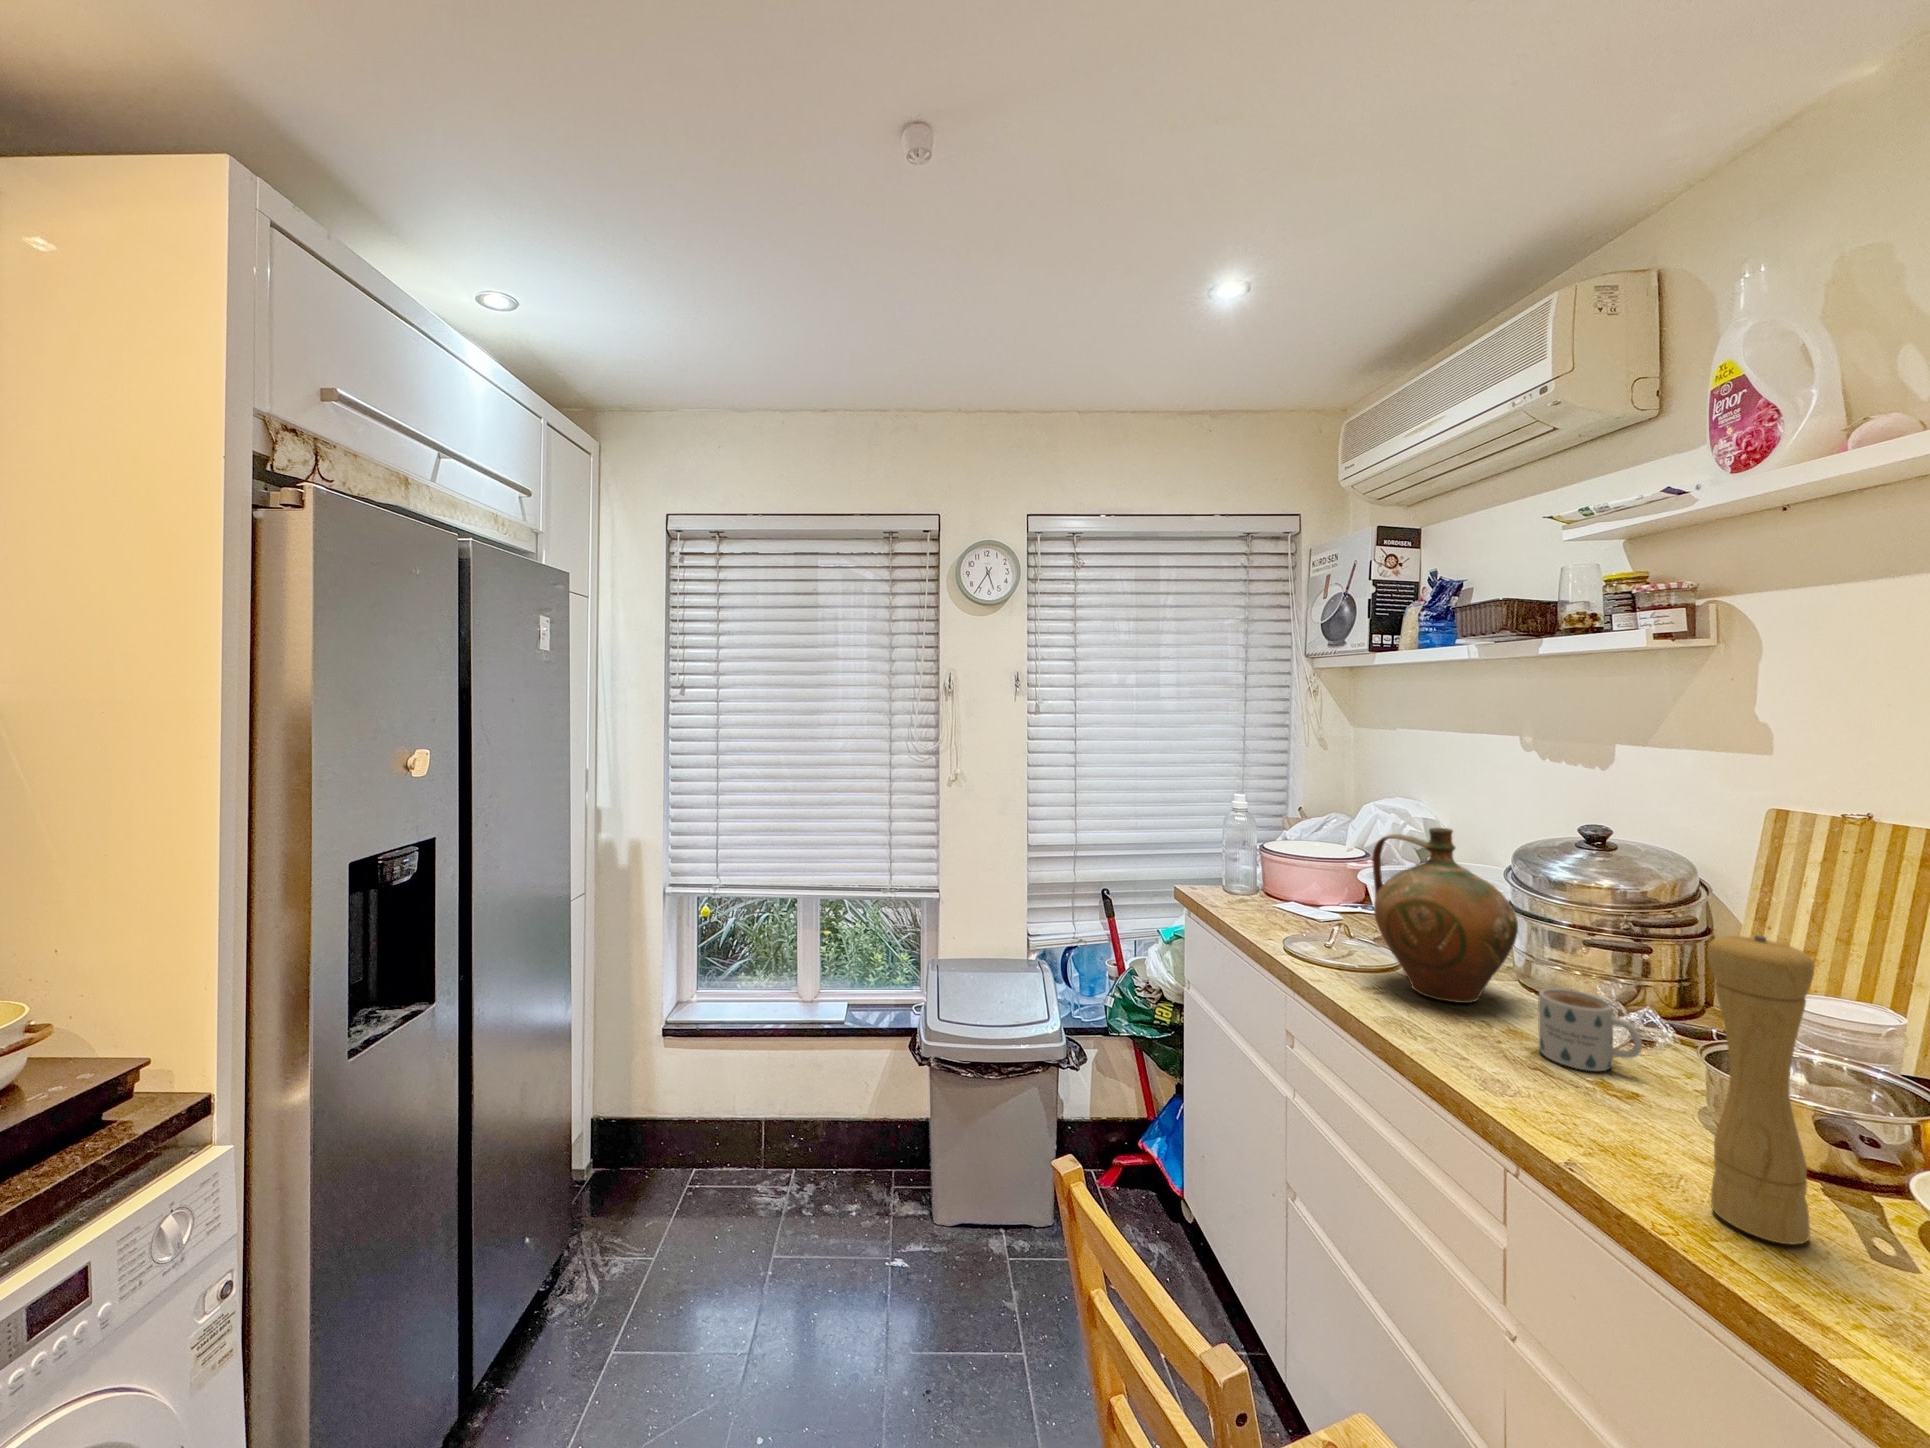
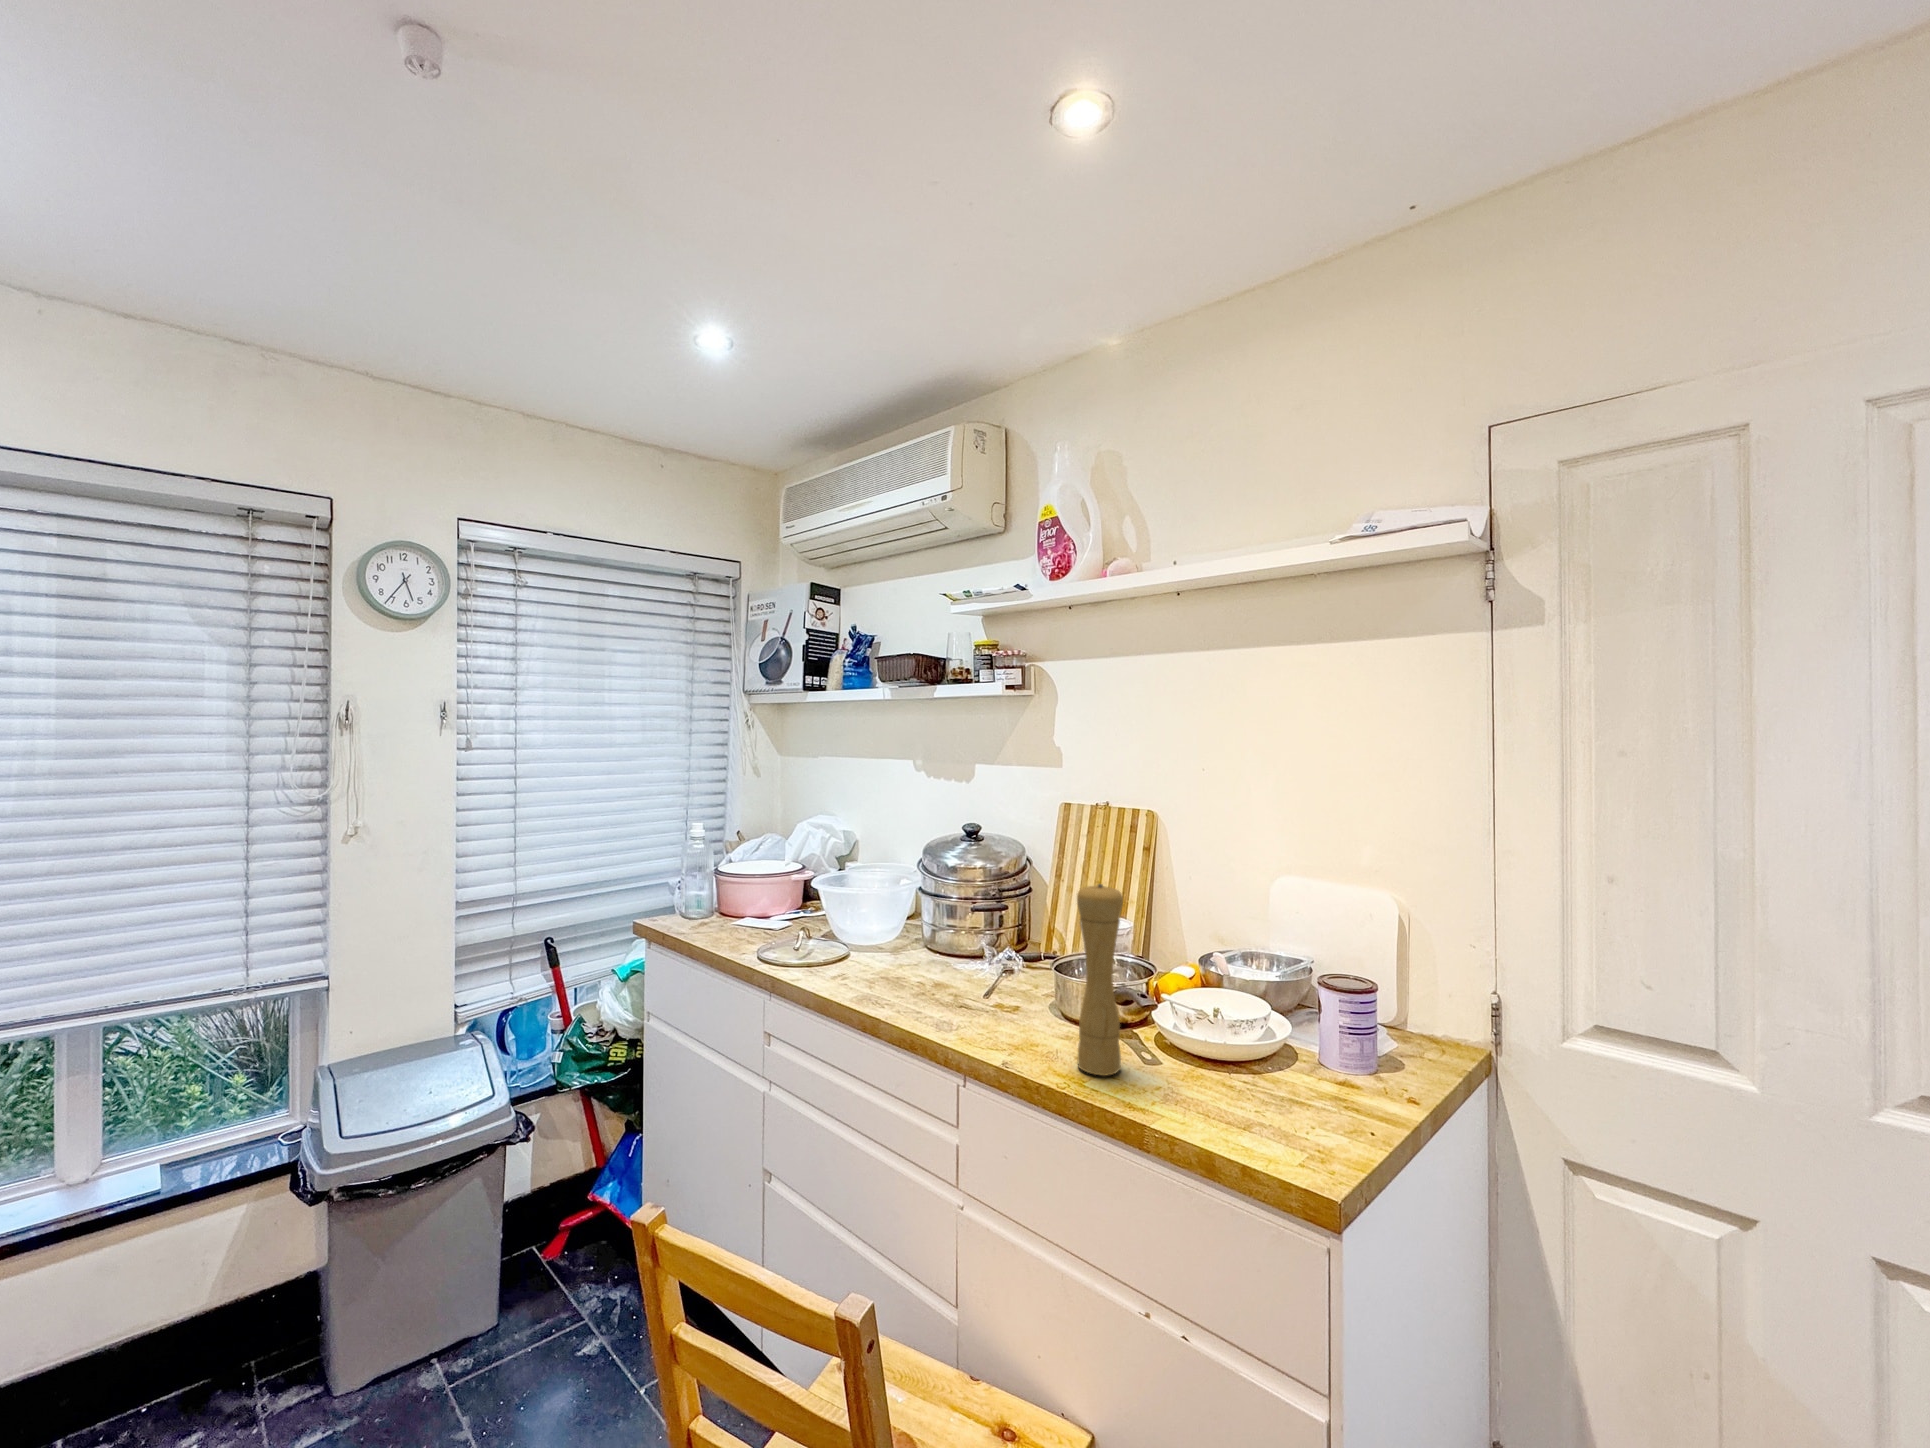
ceramic jug: present [1372,828,1518,1003] -> none [838,834,936,974]
mug: present [1538,988,1642,1071] -> none [958,943,1016,1000]

